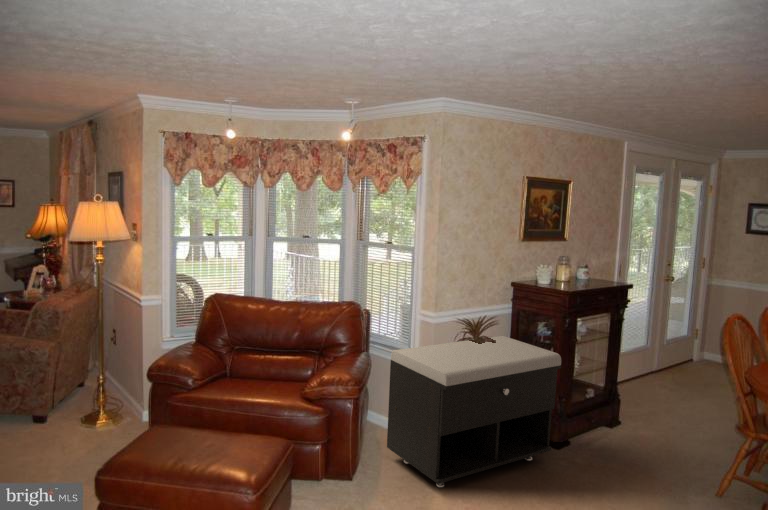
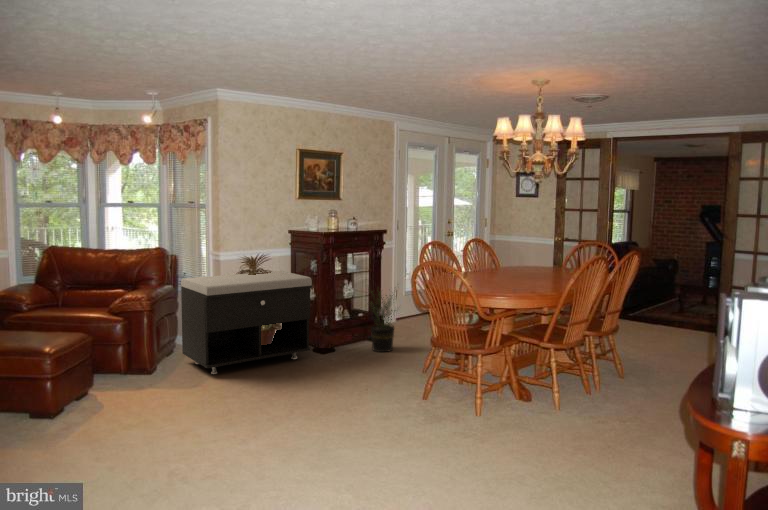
potted plant: none [609,356,670,453] -> present [371,292,394,352]

